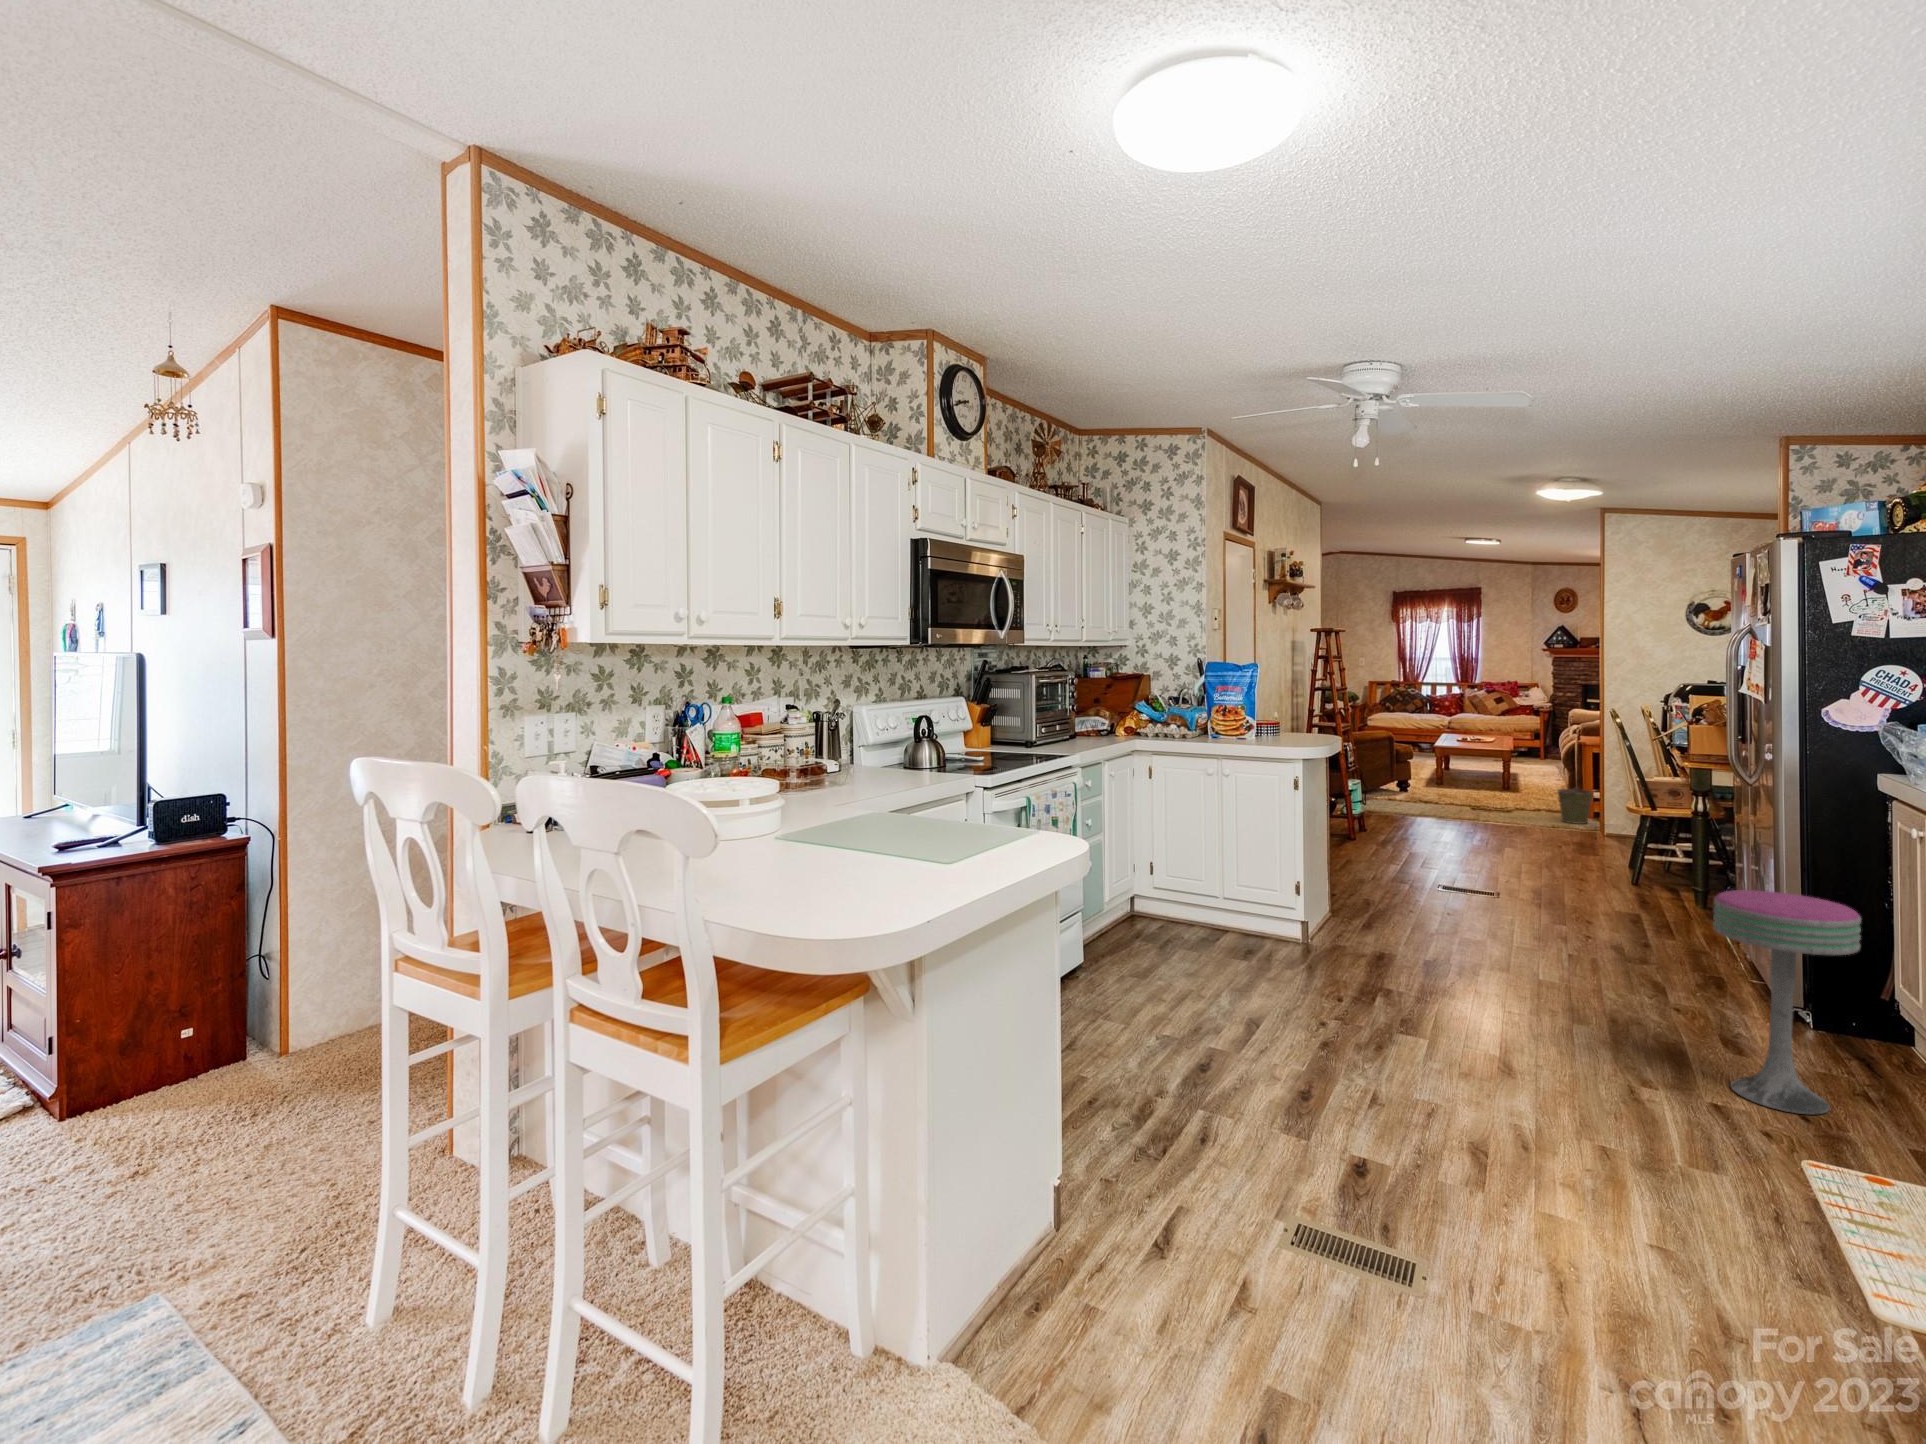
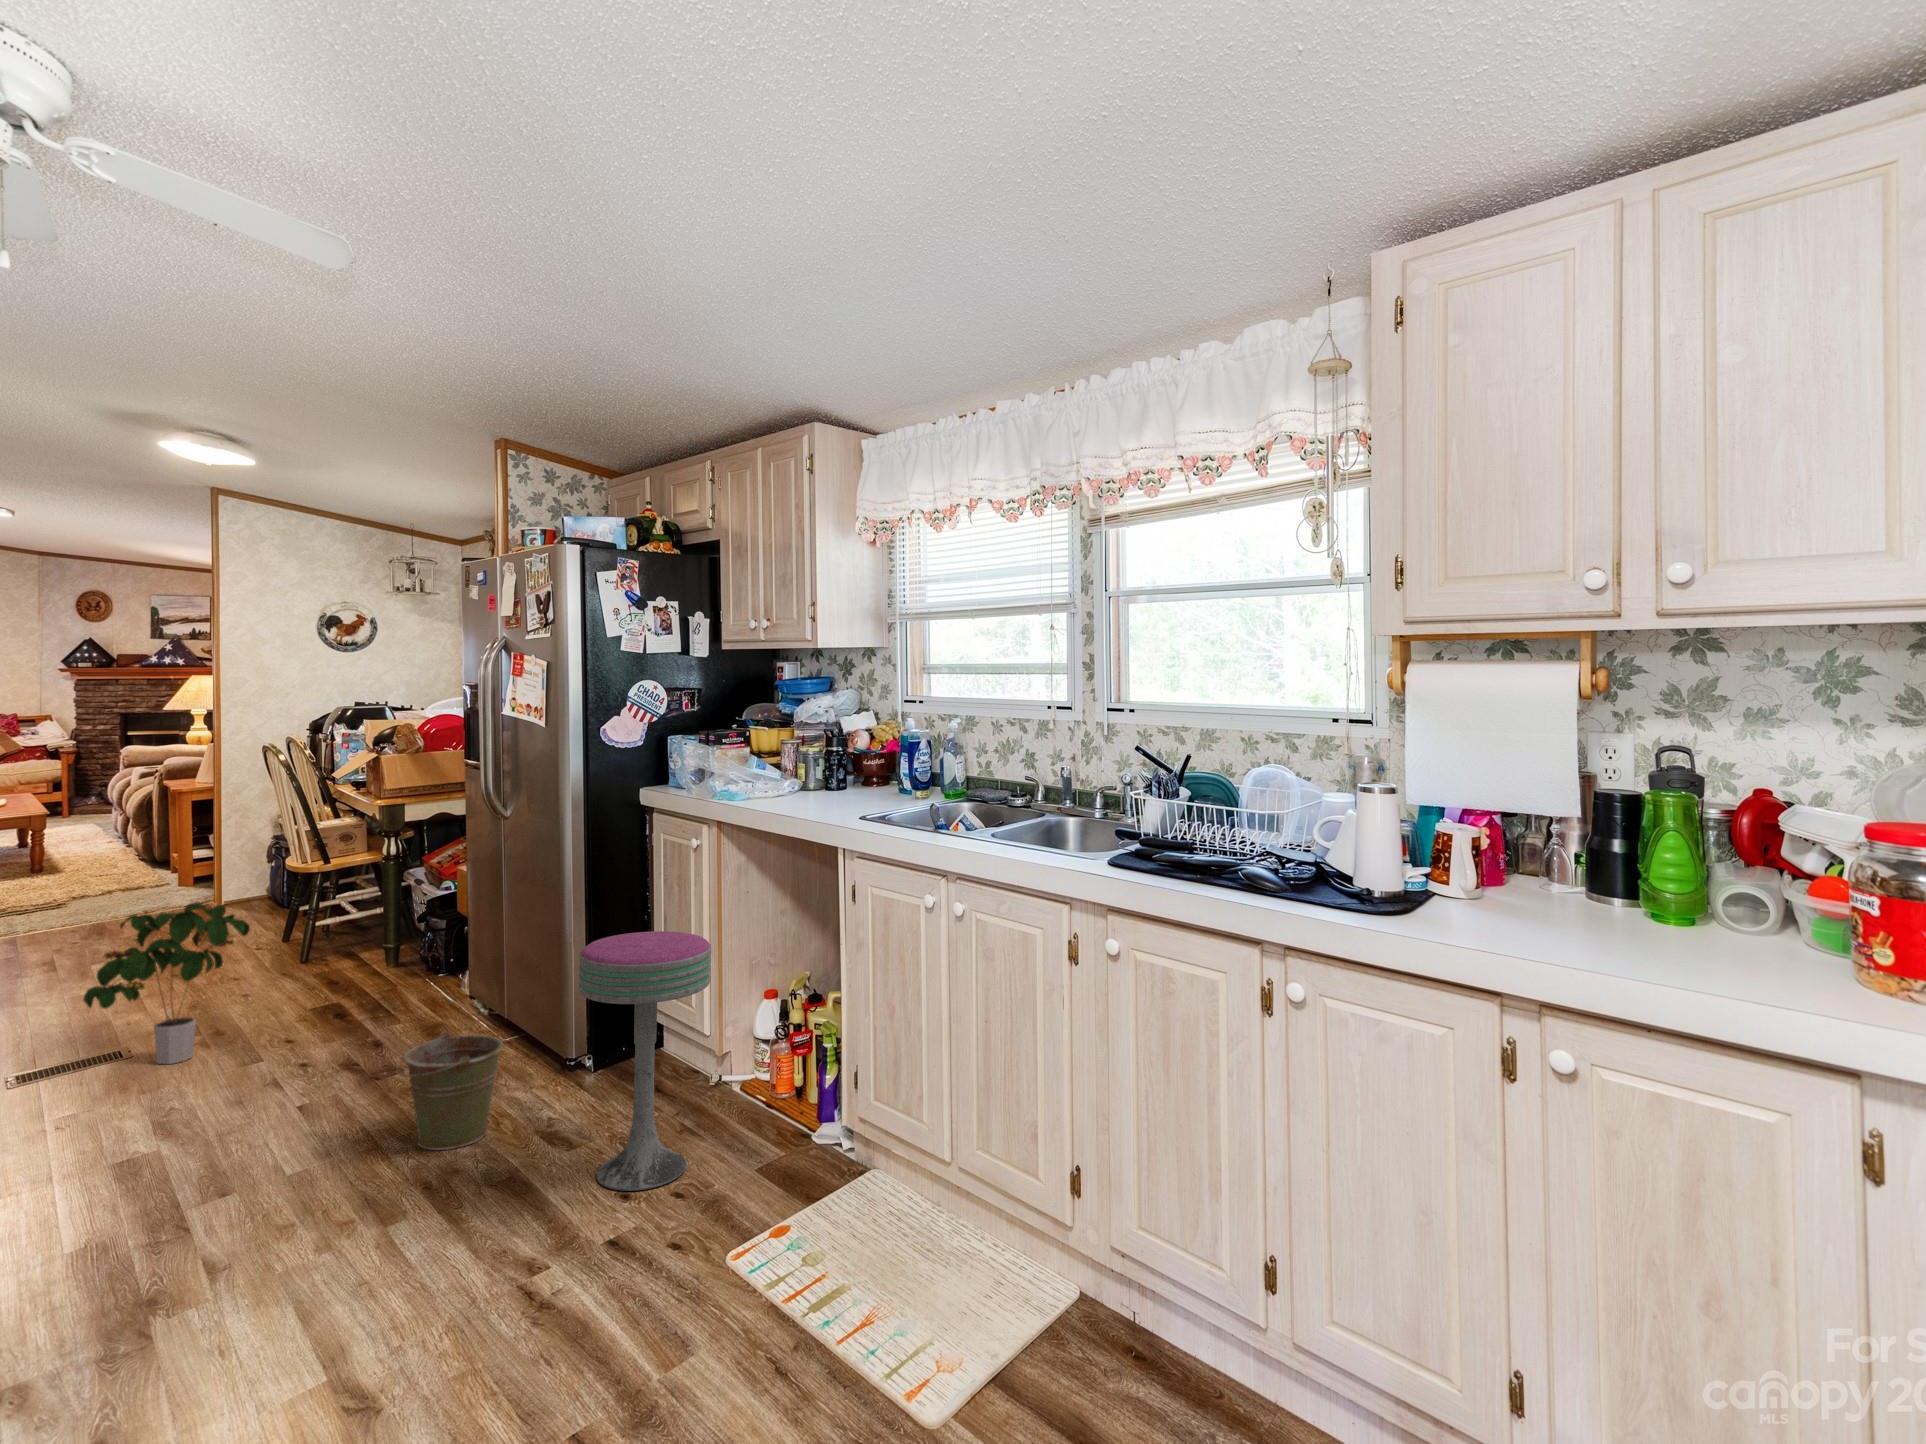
bucket: present [1558,788,1593,824] -> present [397,1031,503,1150]
potted plant: none [1451,817,1556,920] -> present [83,902,250,1064]

